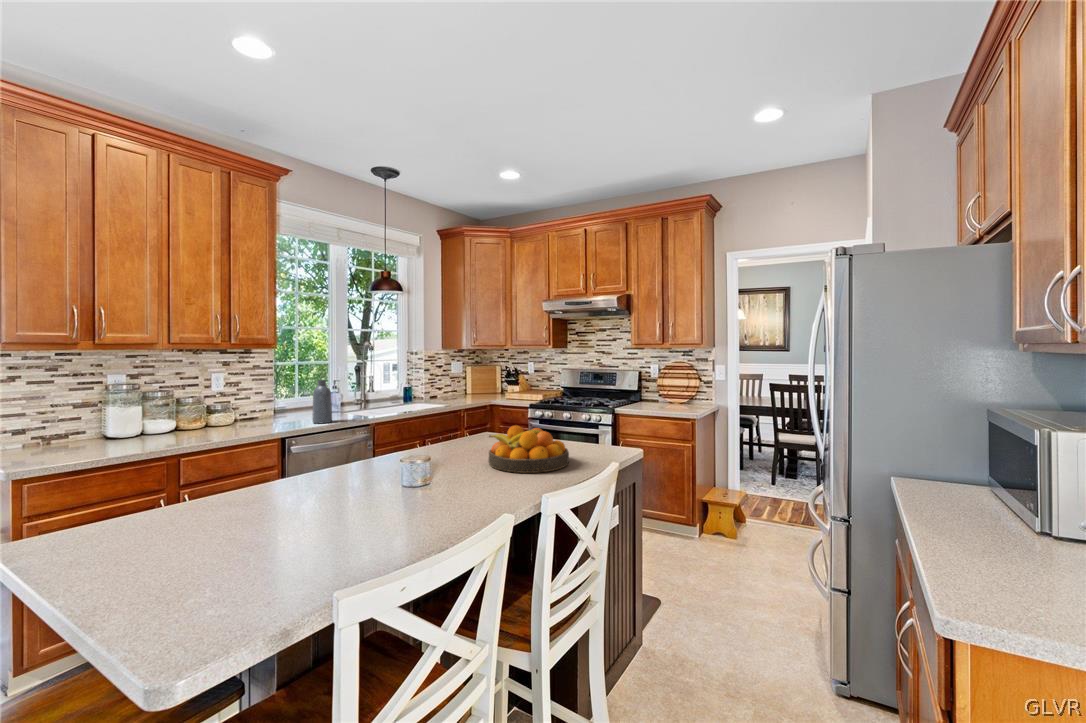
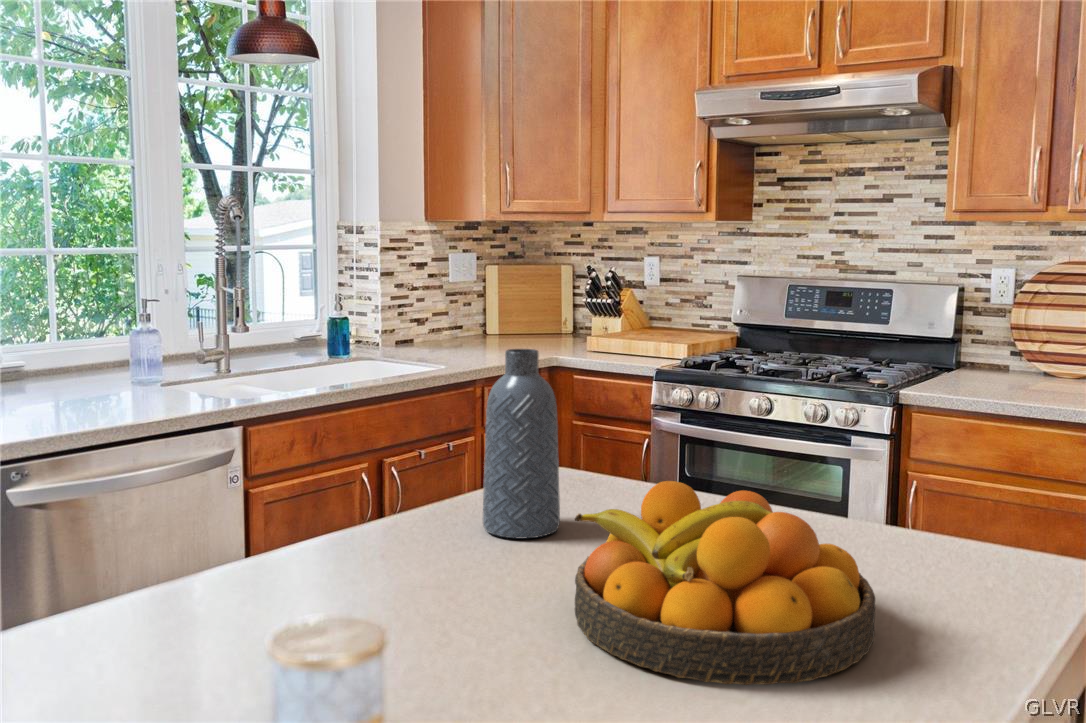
vase: present [312,380,332,423] -> present [483,349,560,539]

